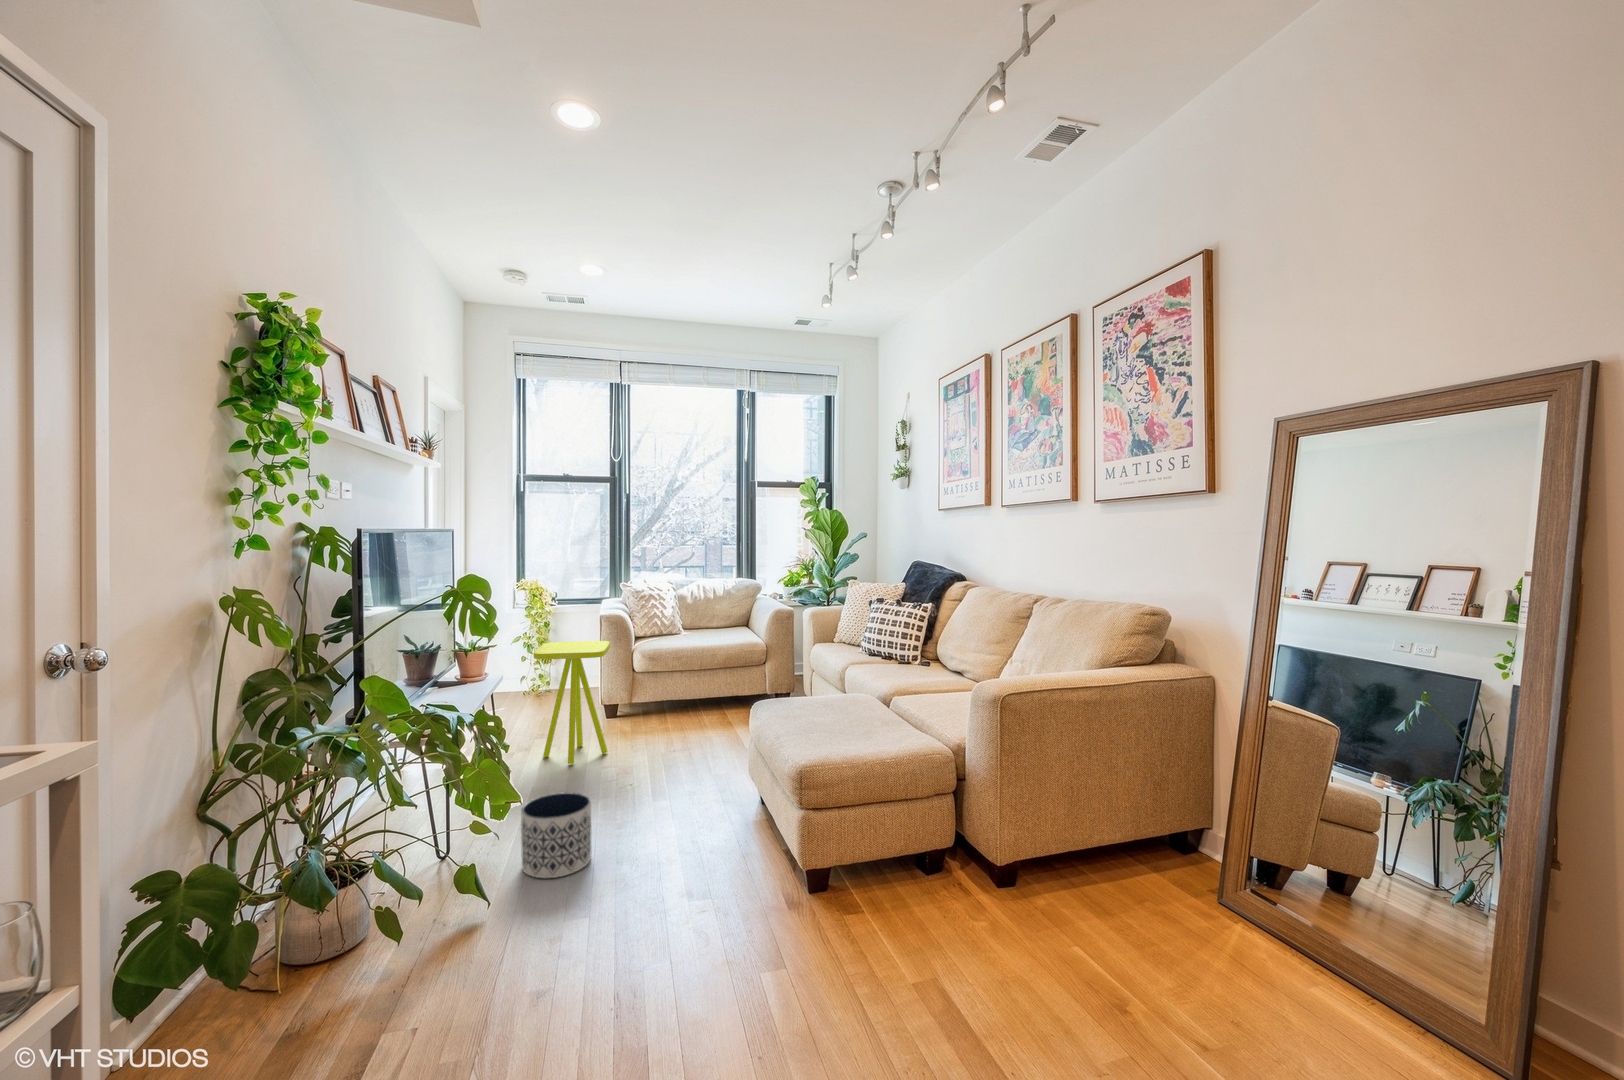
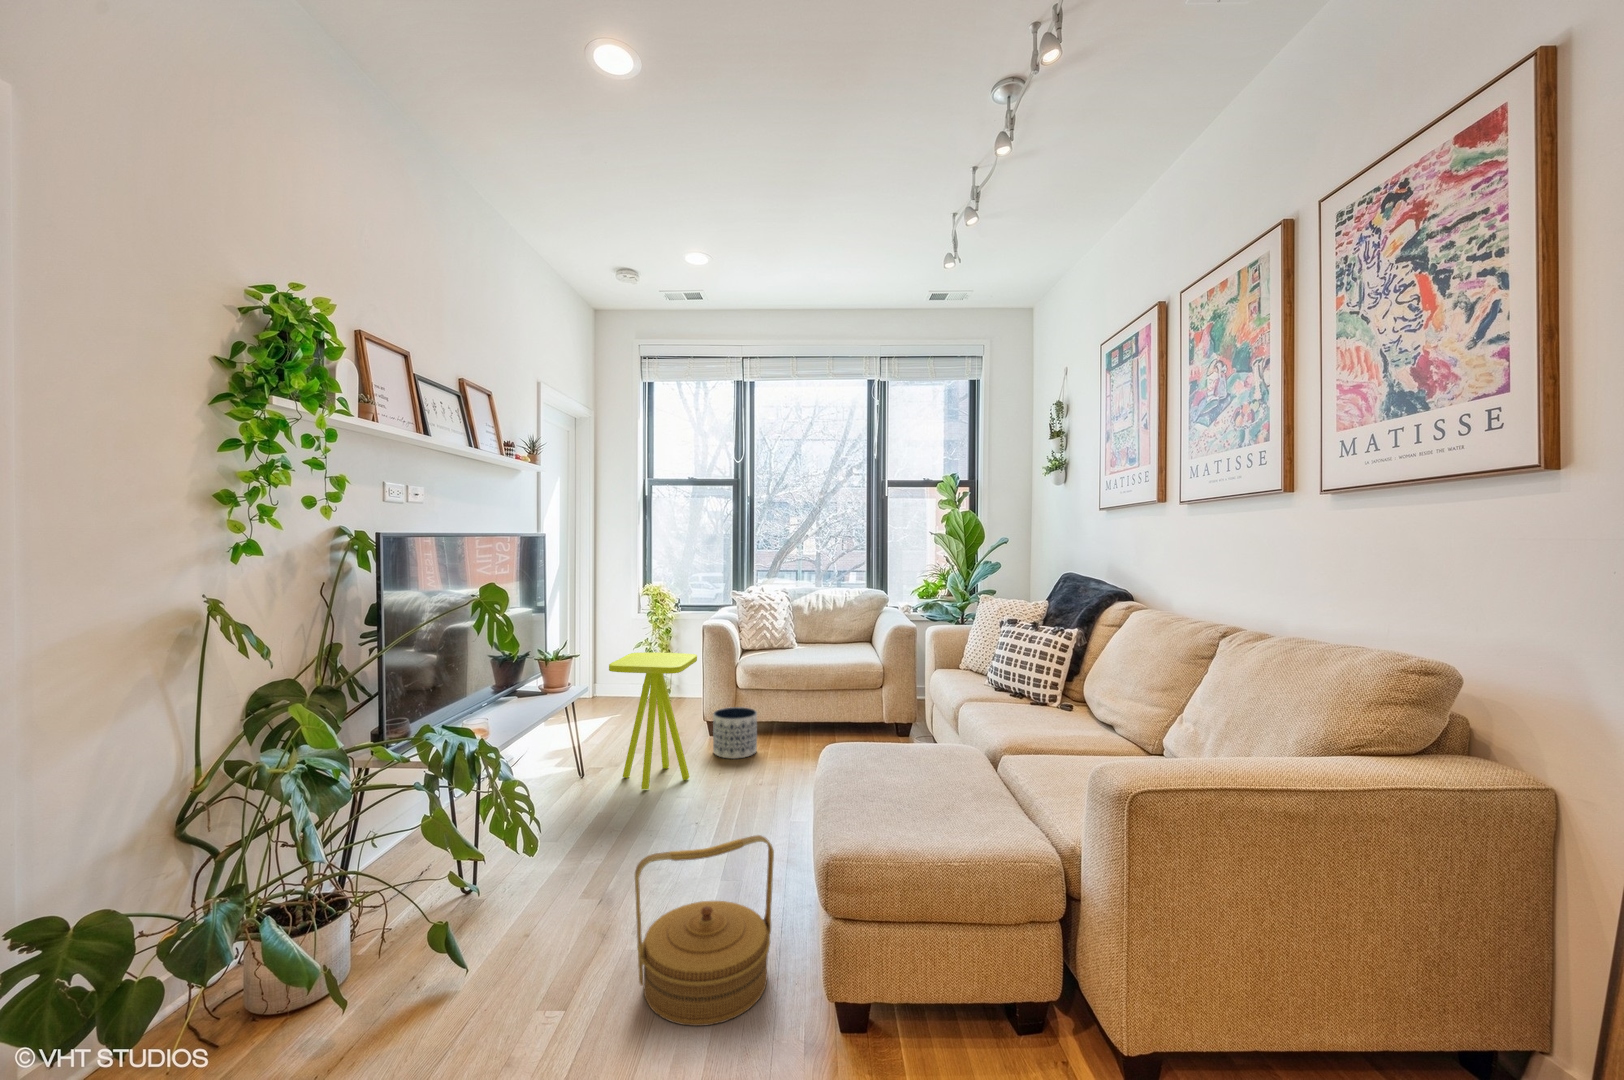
basket: none [647,763,747,901] -> present [635,835,774,1026]
planter: present [521,792,591,878] -> present [713,707,757,759]

